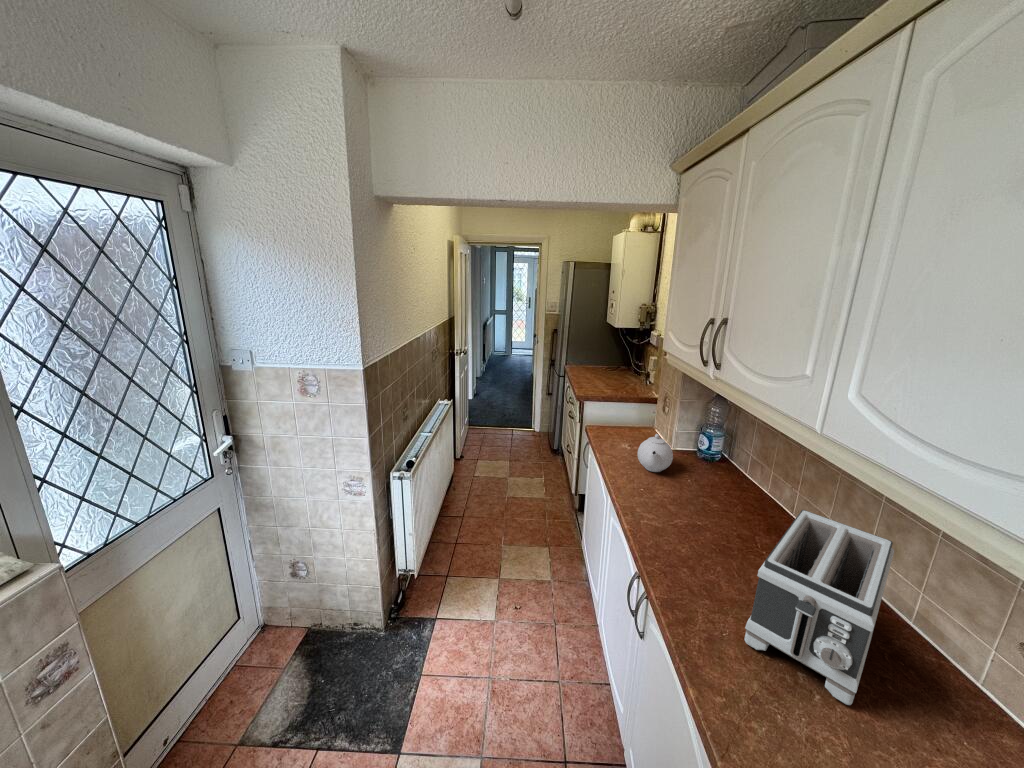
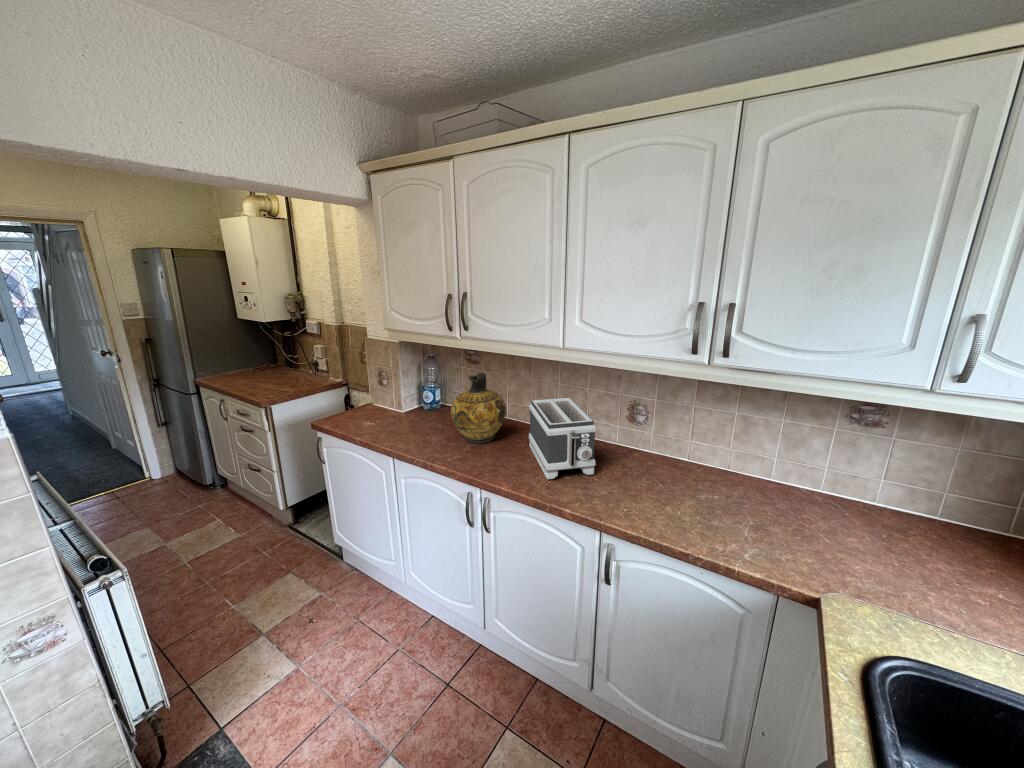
teapot: present [638,434,673,472] -> none [389,399,418,431]
ceramic jug: none [688,436,777,534] -> present [451,373,506,443]

